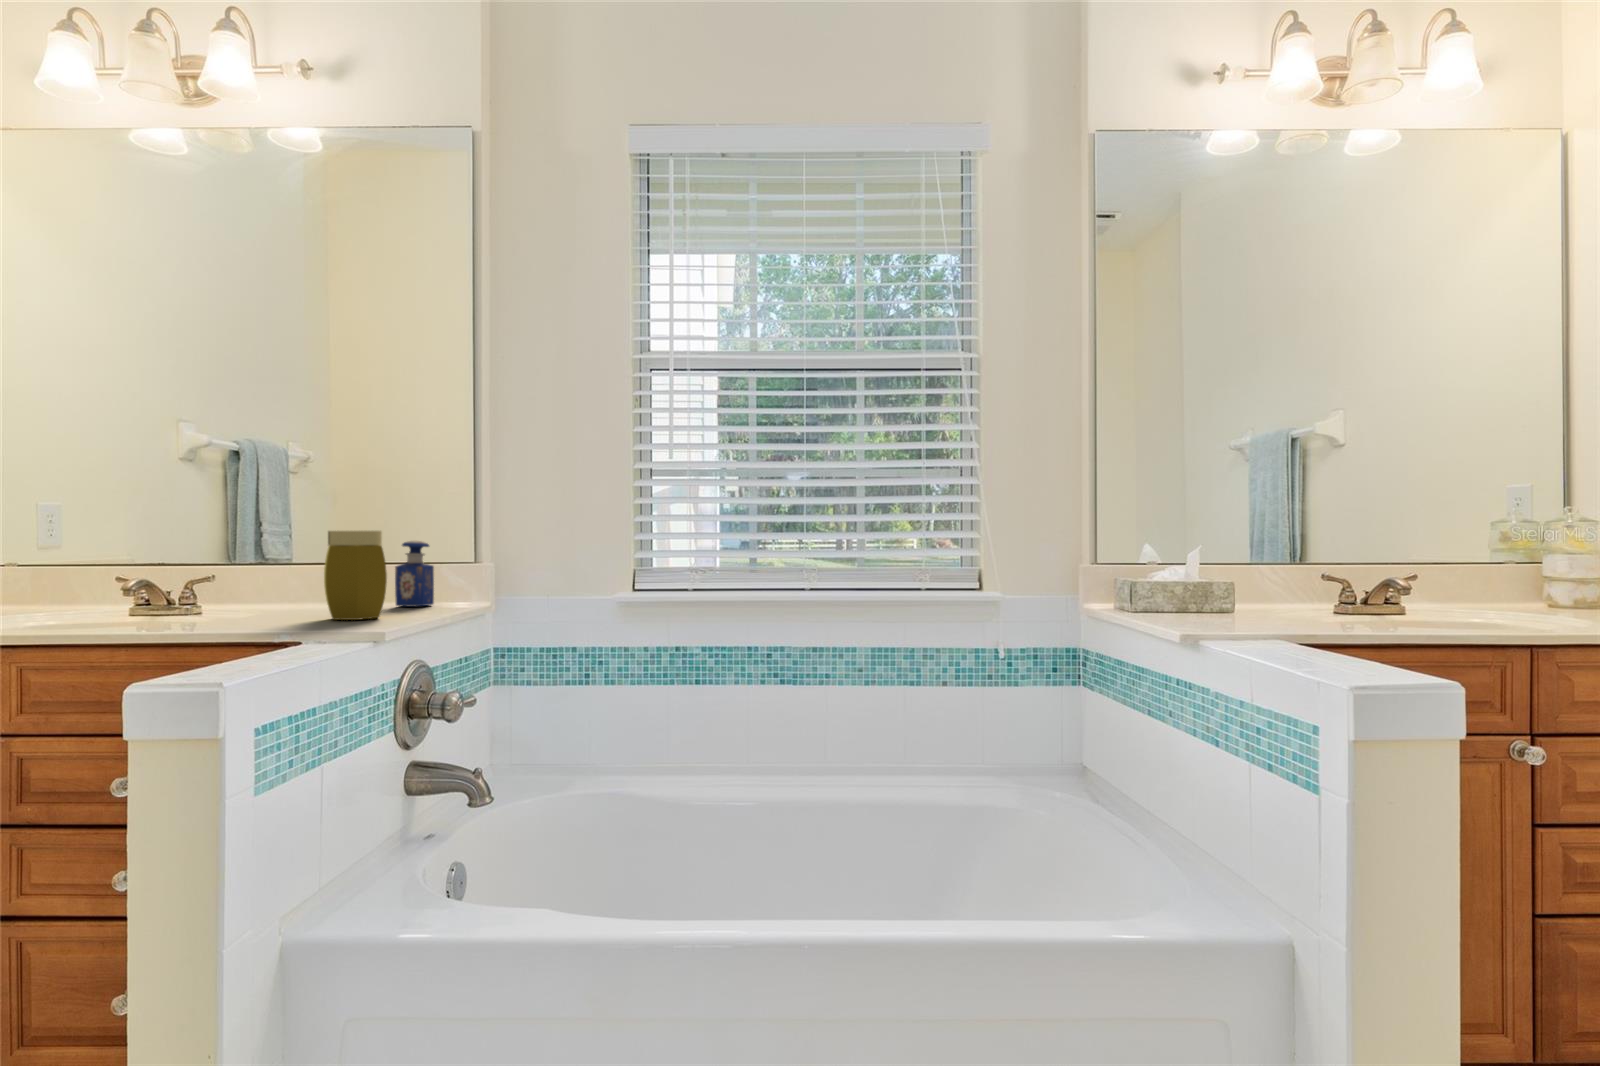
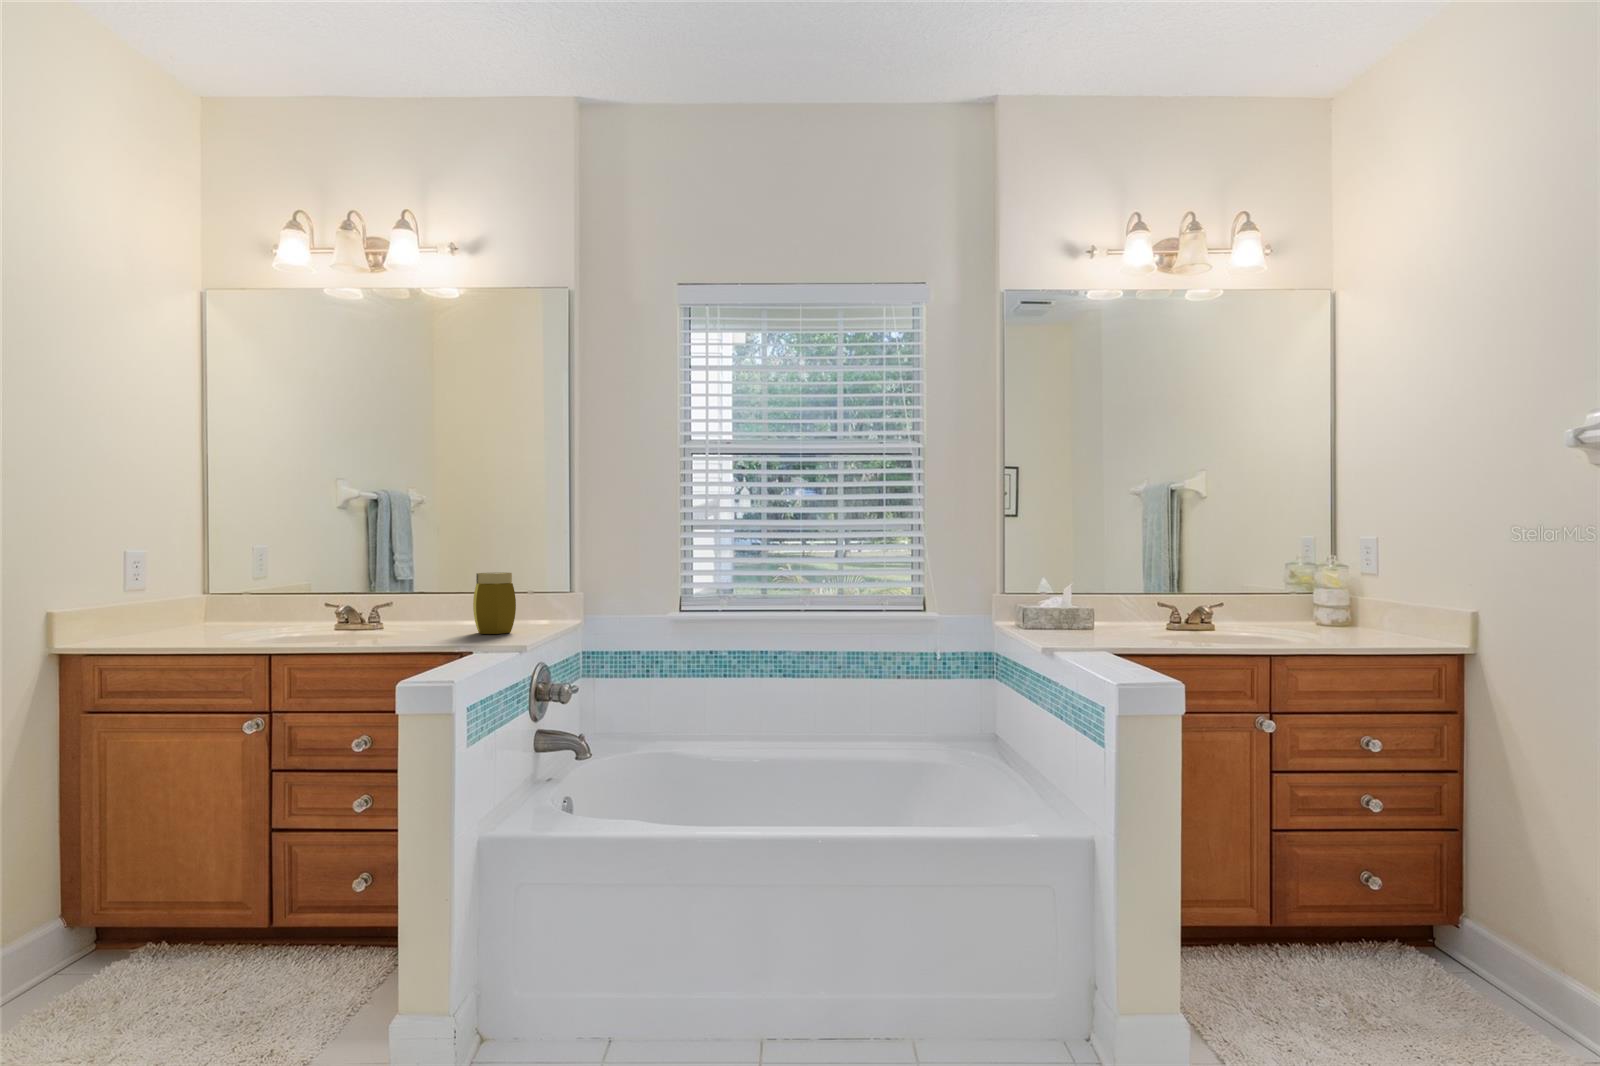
perfume bottle: present [395,541,434,607] -> none [516,577,542,623]

